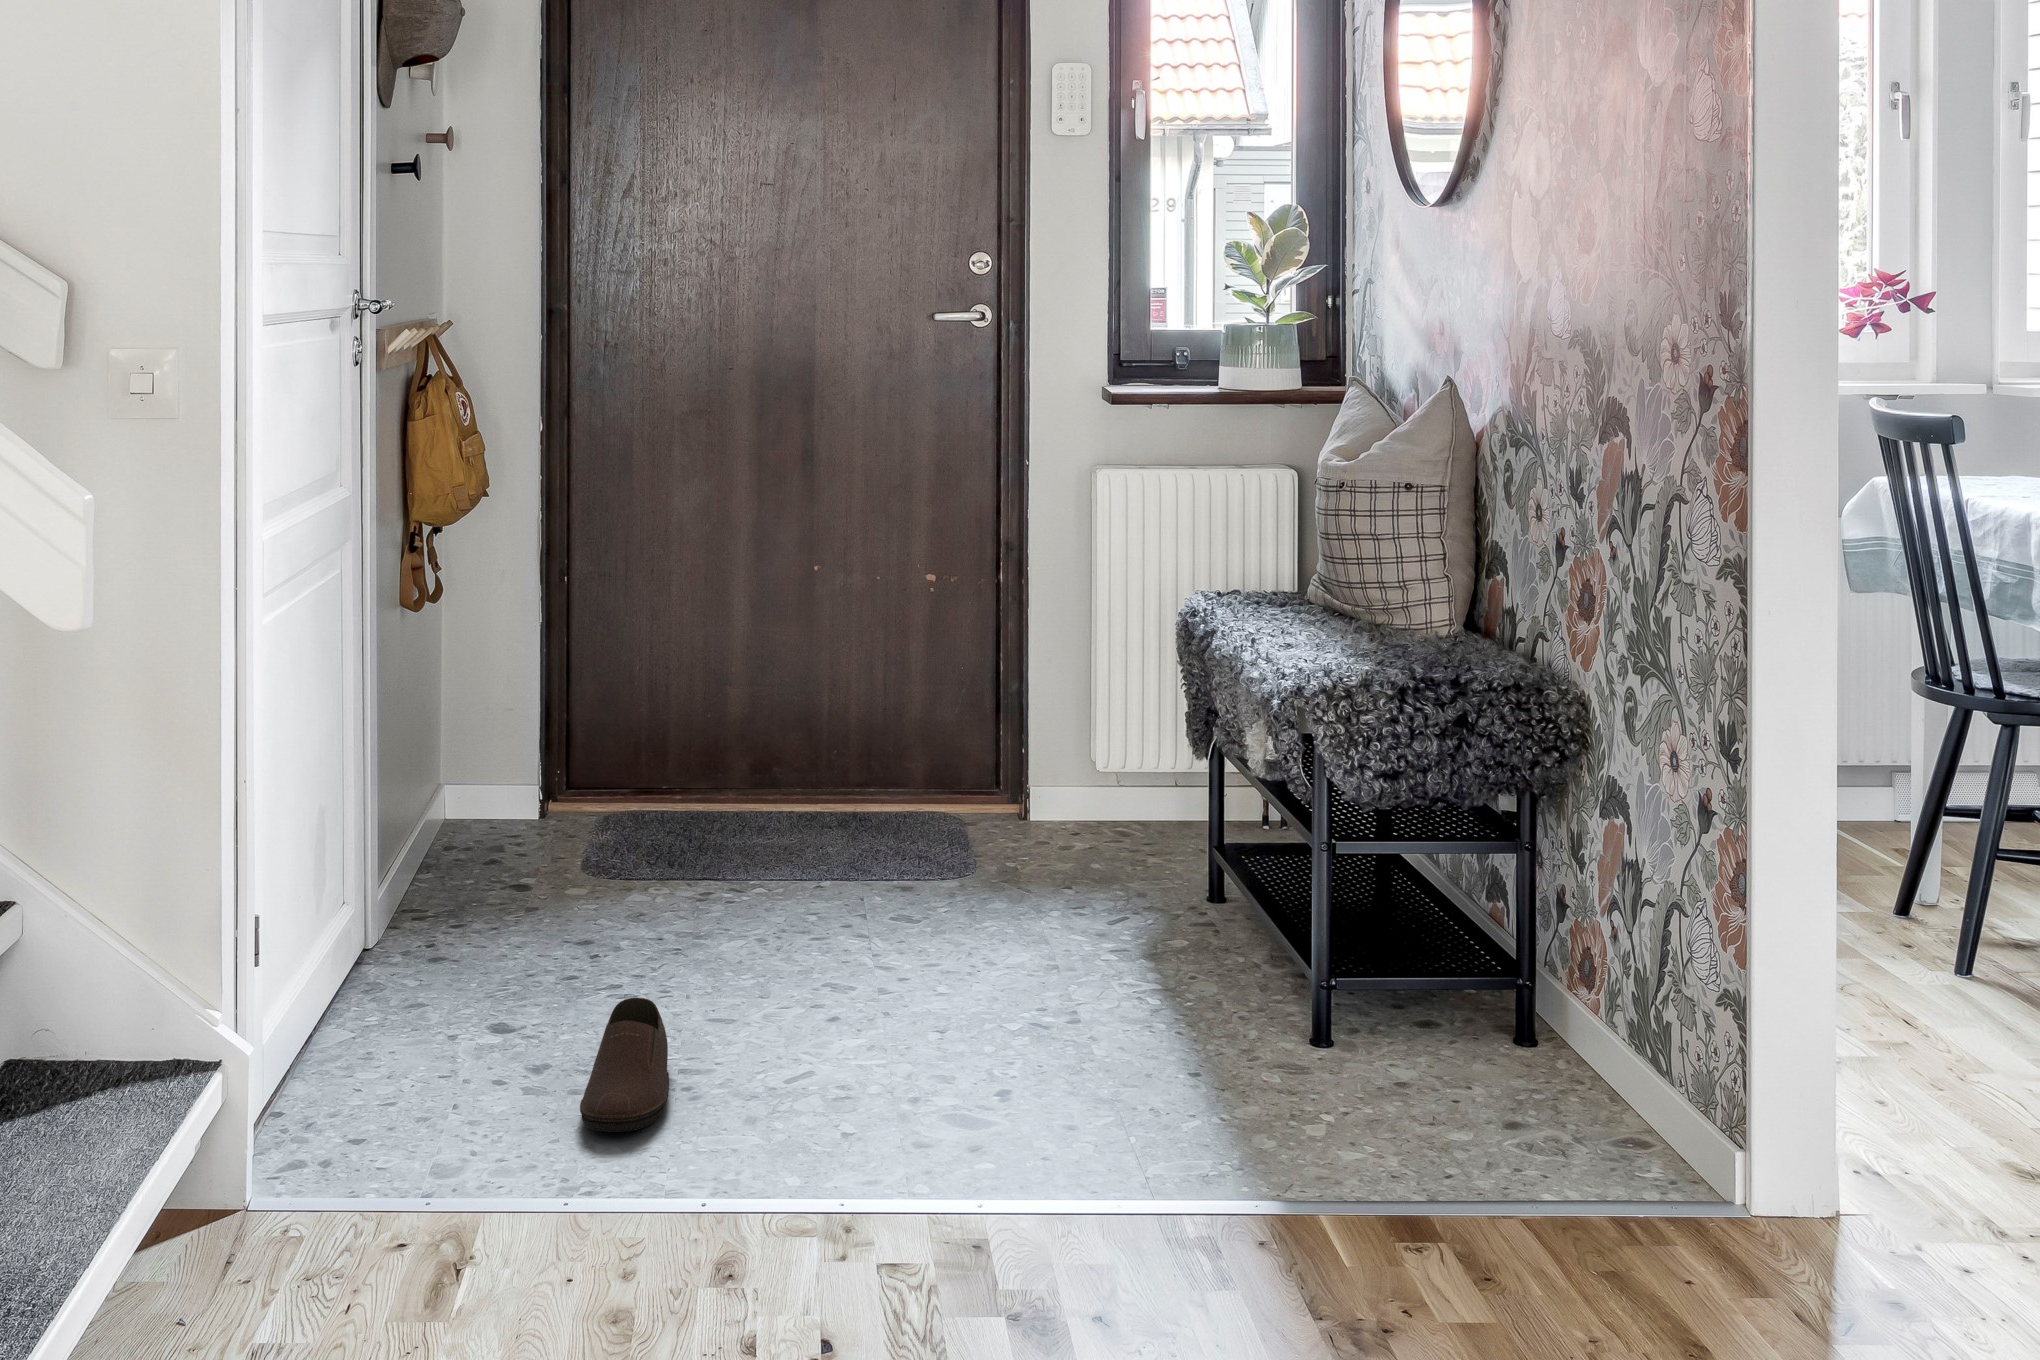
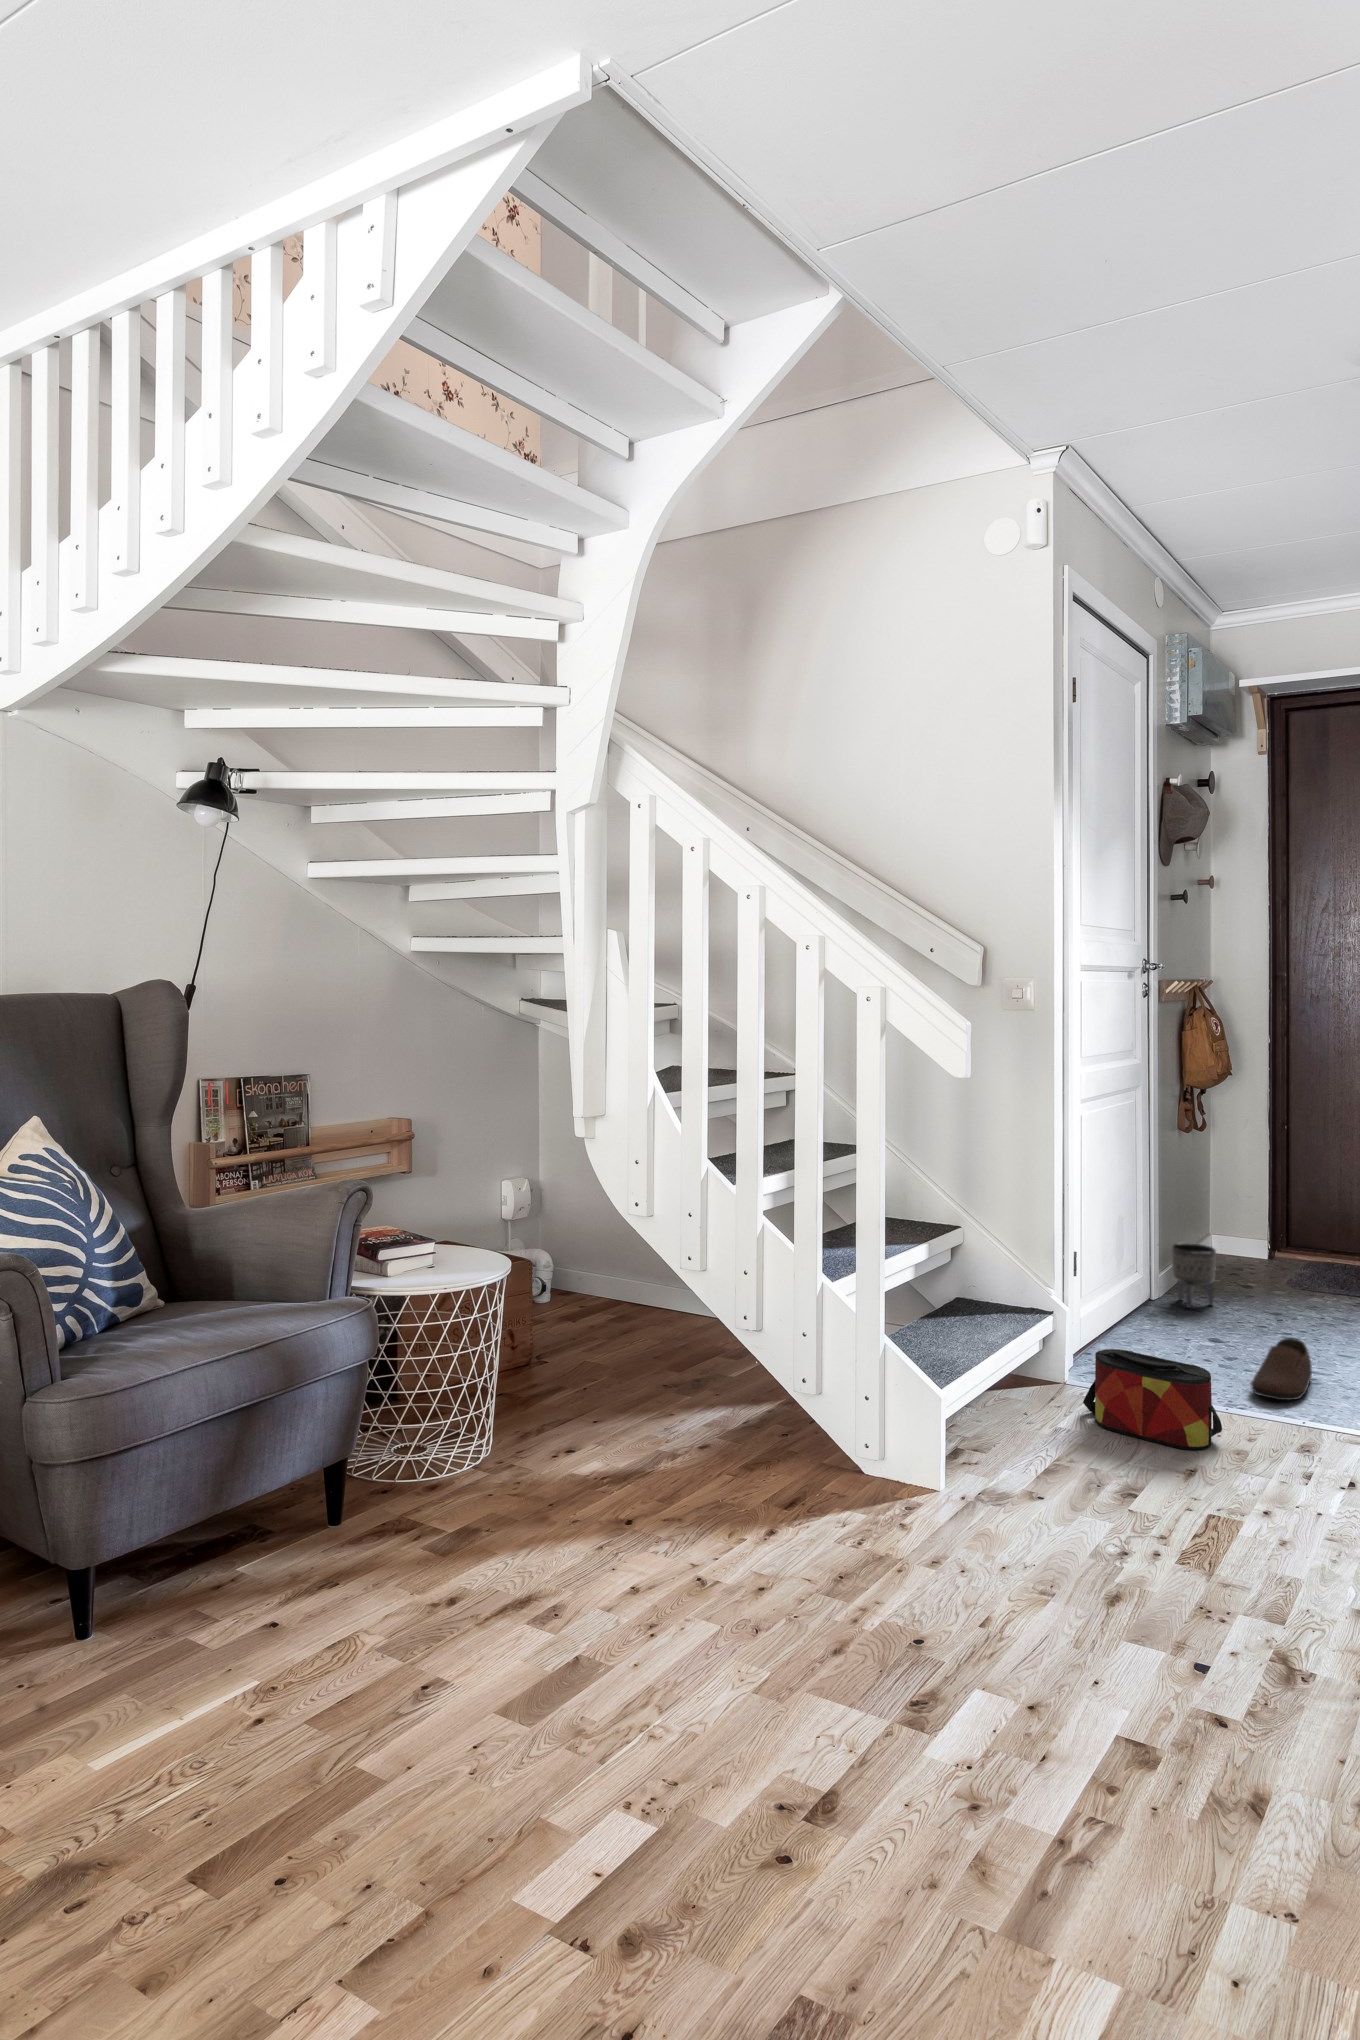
planter: none [403,828,481,956] -> present [1171,1243,1216,1308]
bag: none [295,1119,562,1305] -> present [1083,1349,1222,1450]

